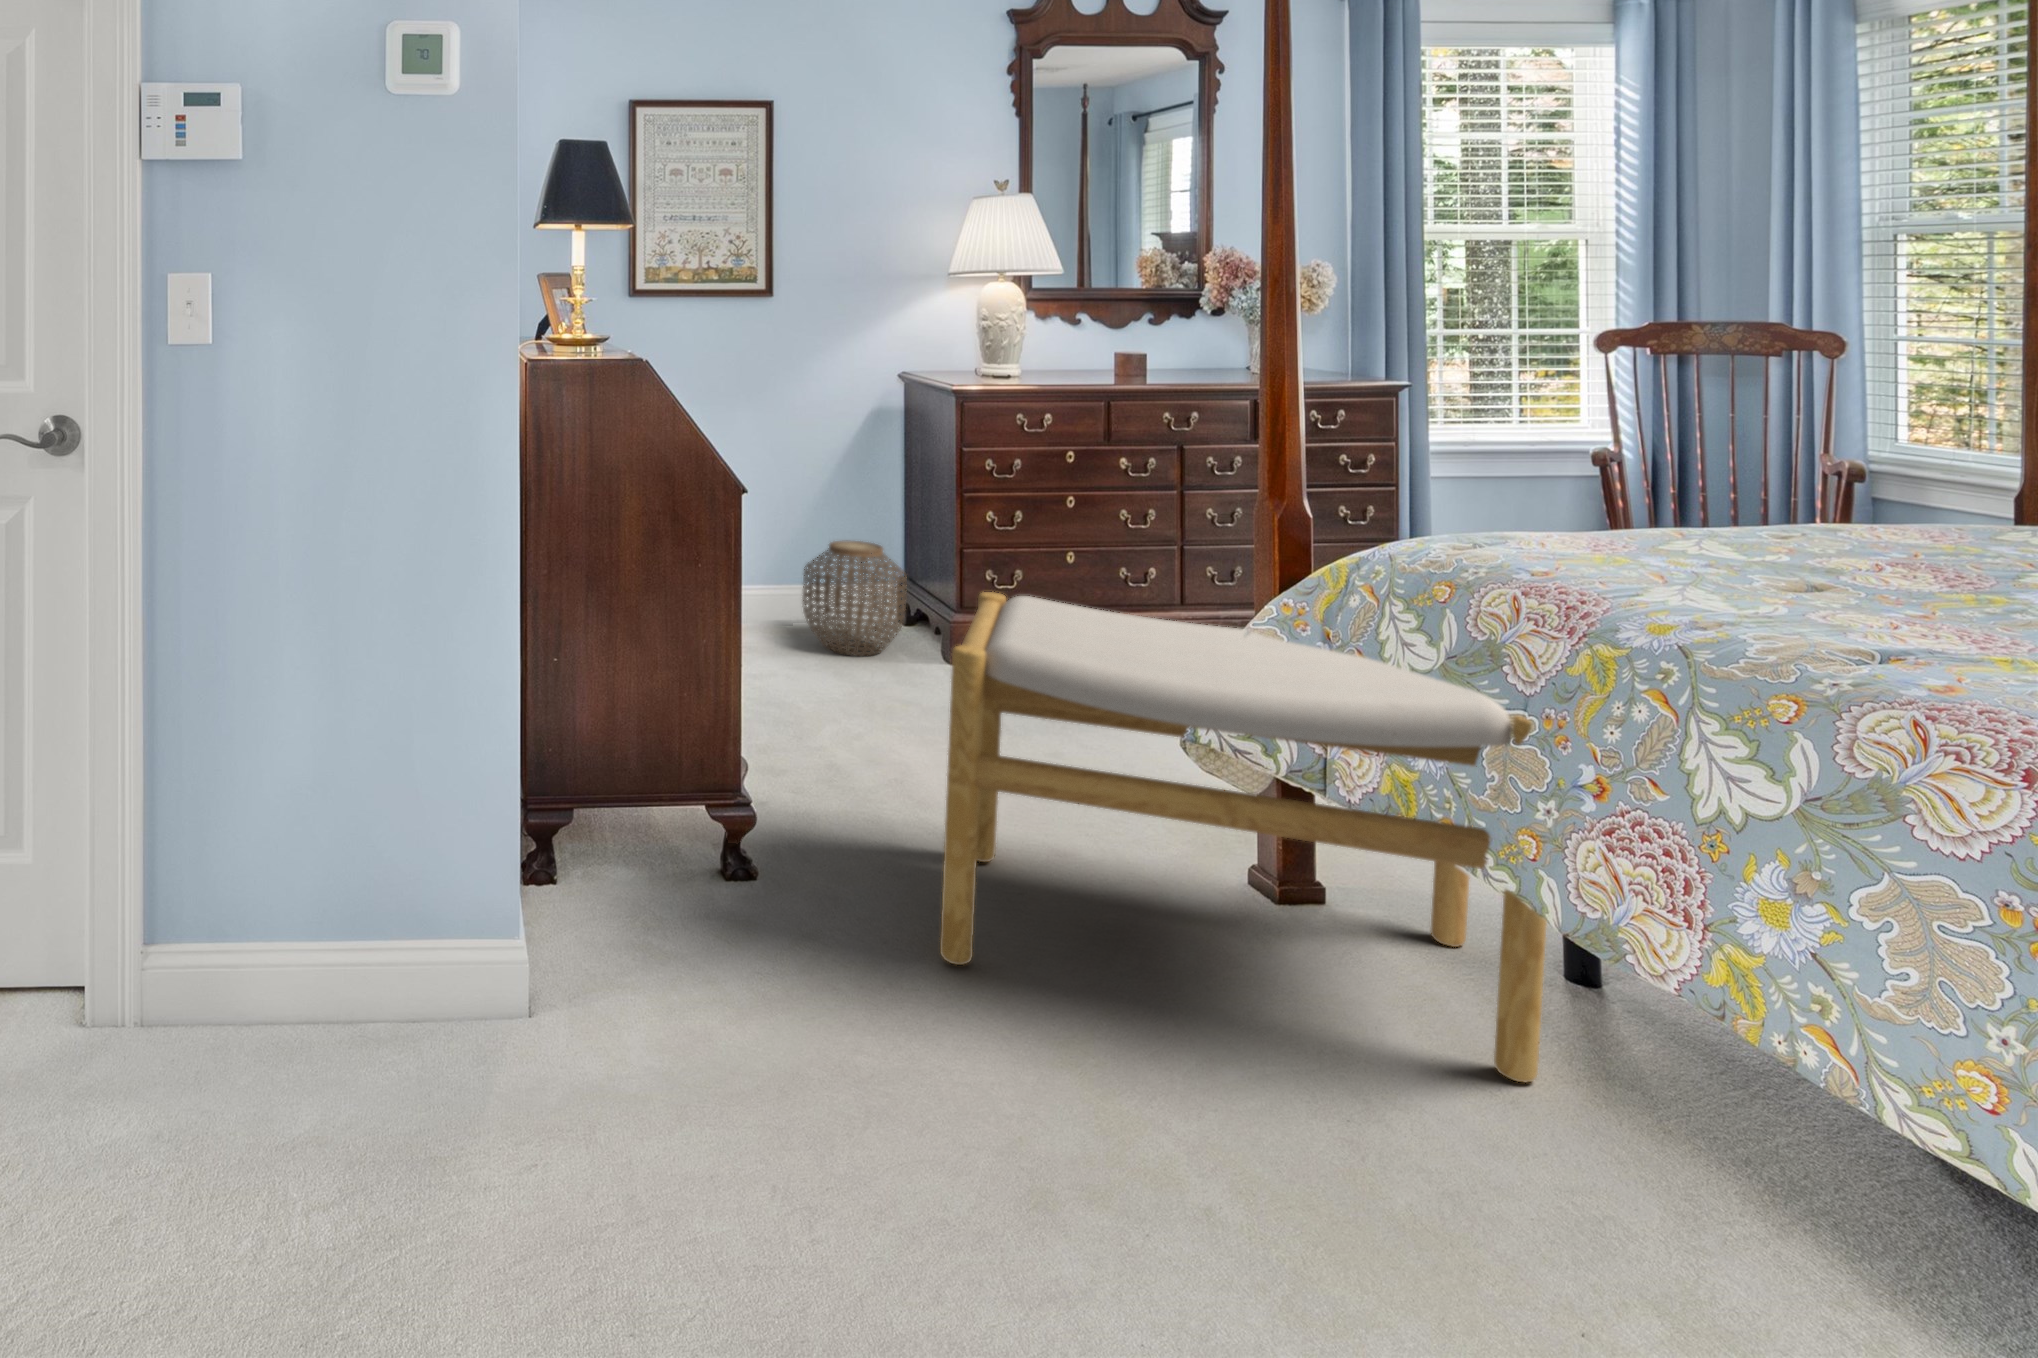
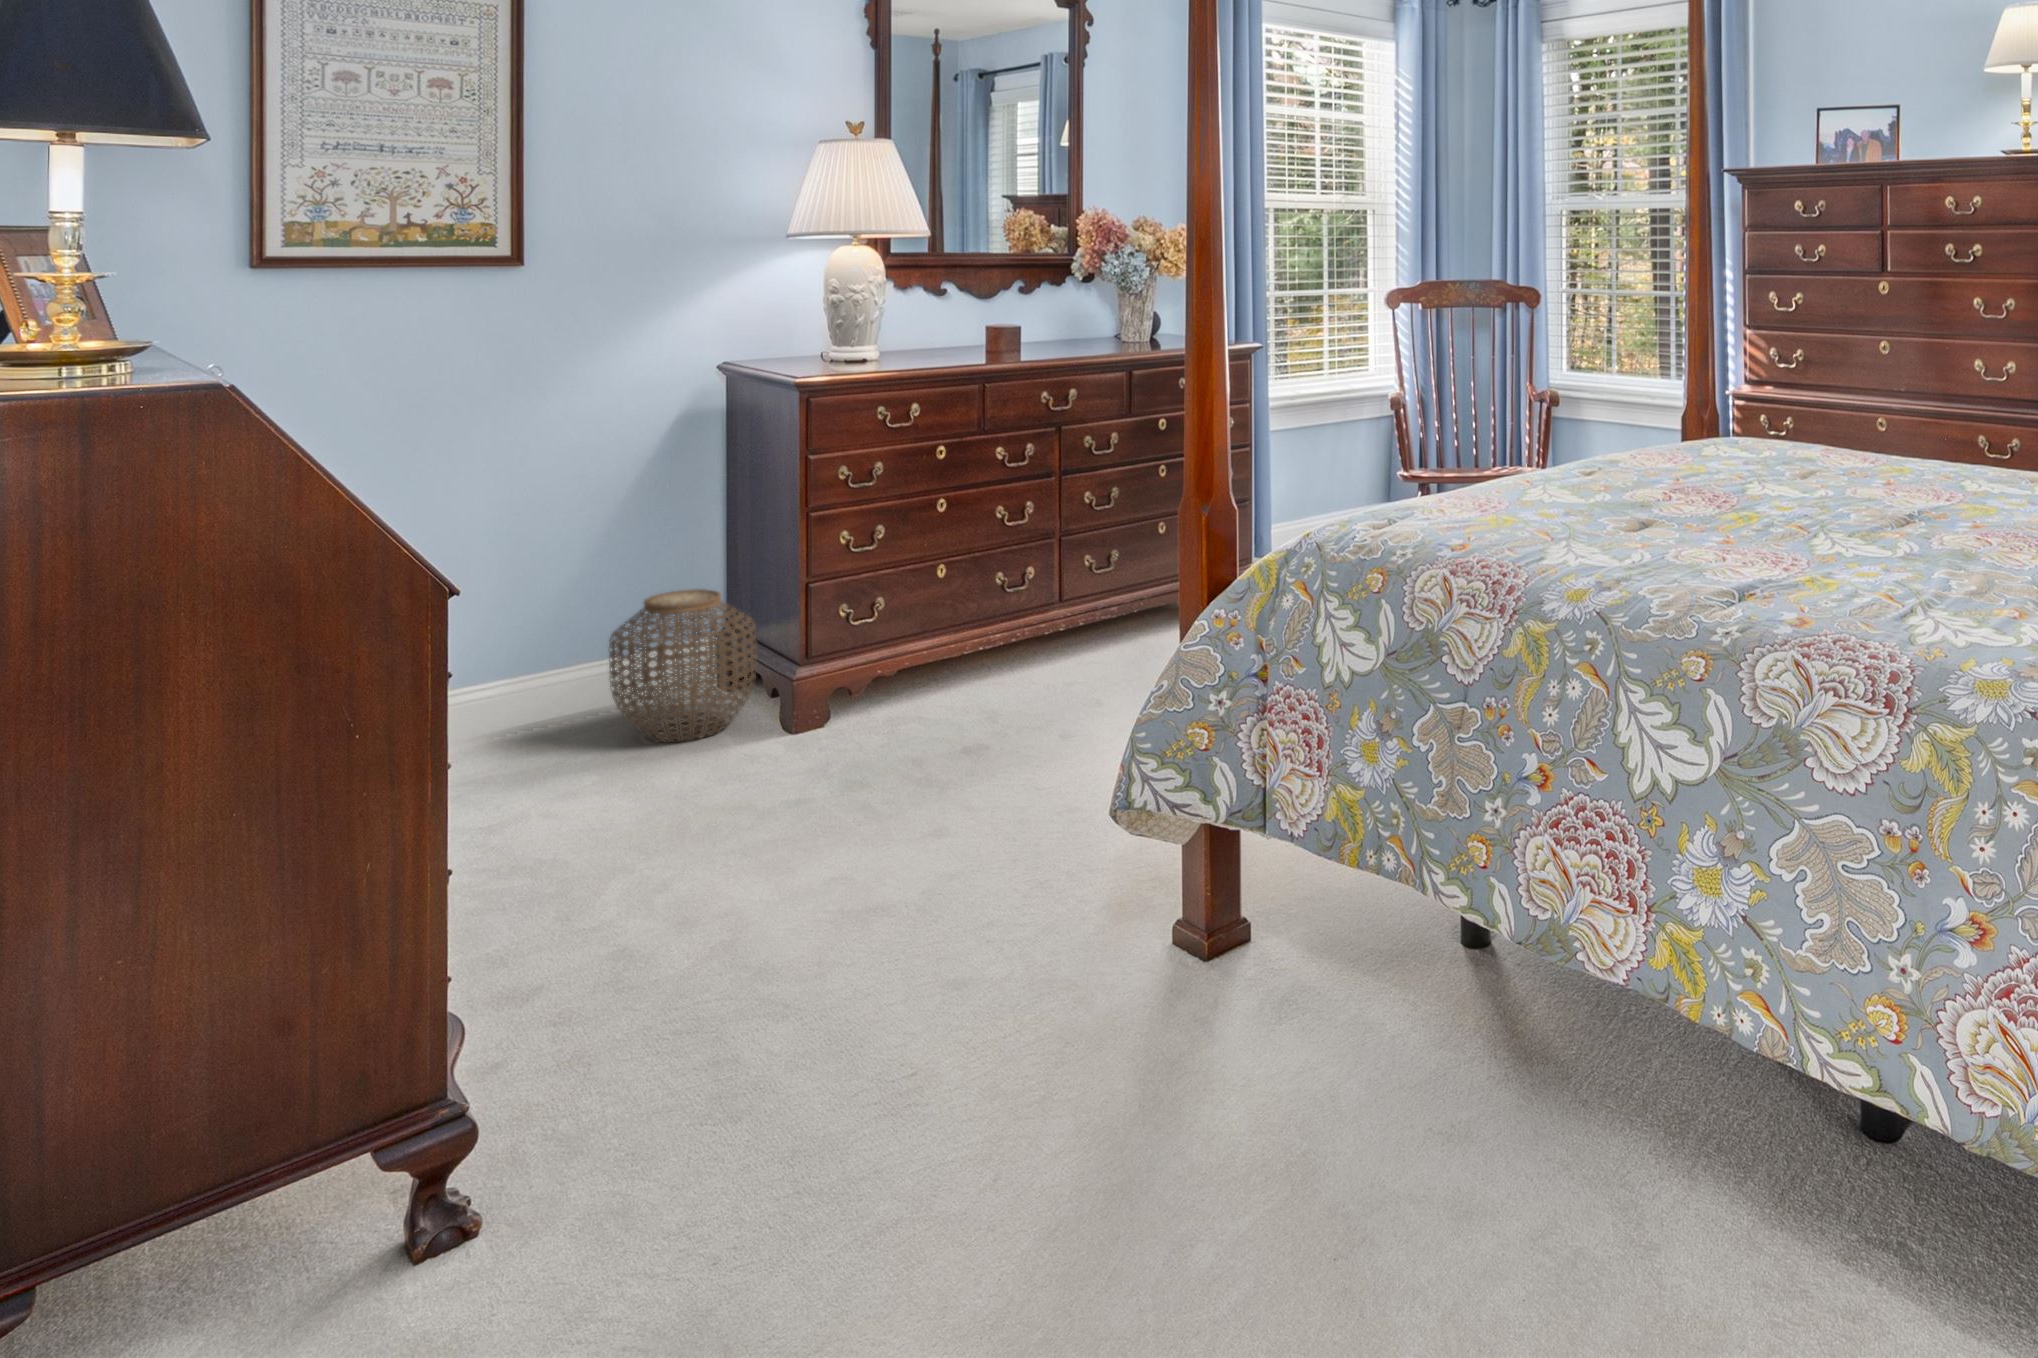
footstool: present [940,592,1547,1082] -> none [826,622,1492,1210]

